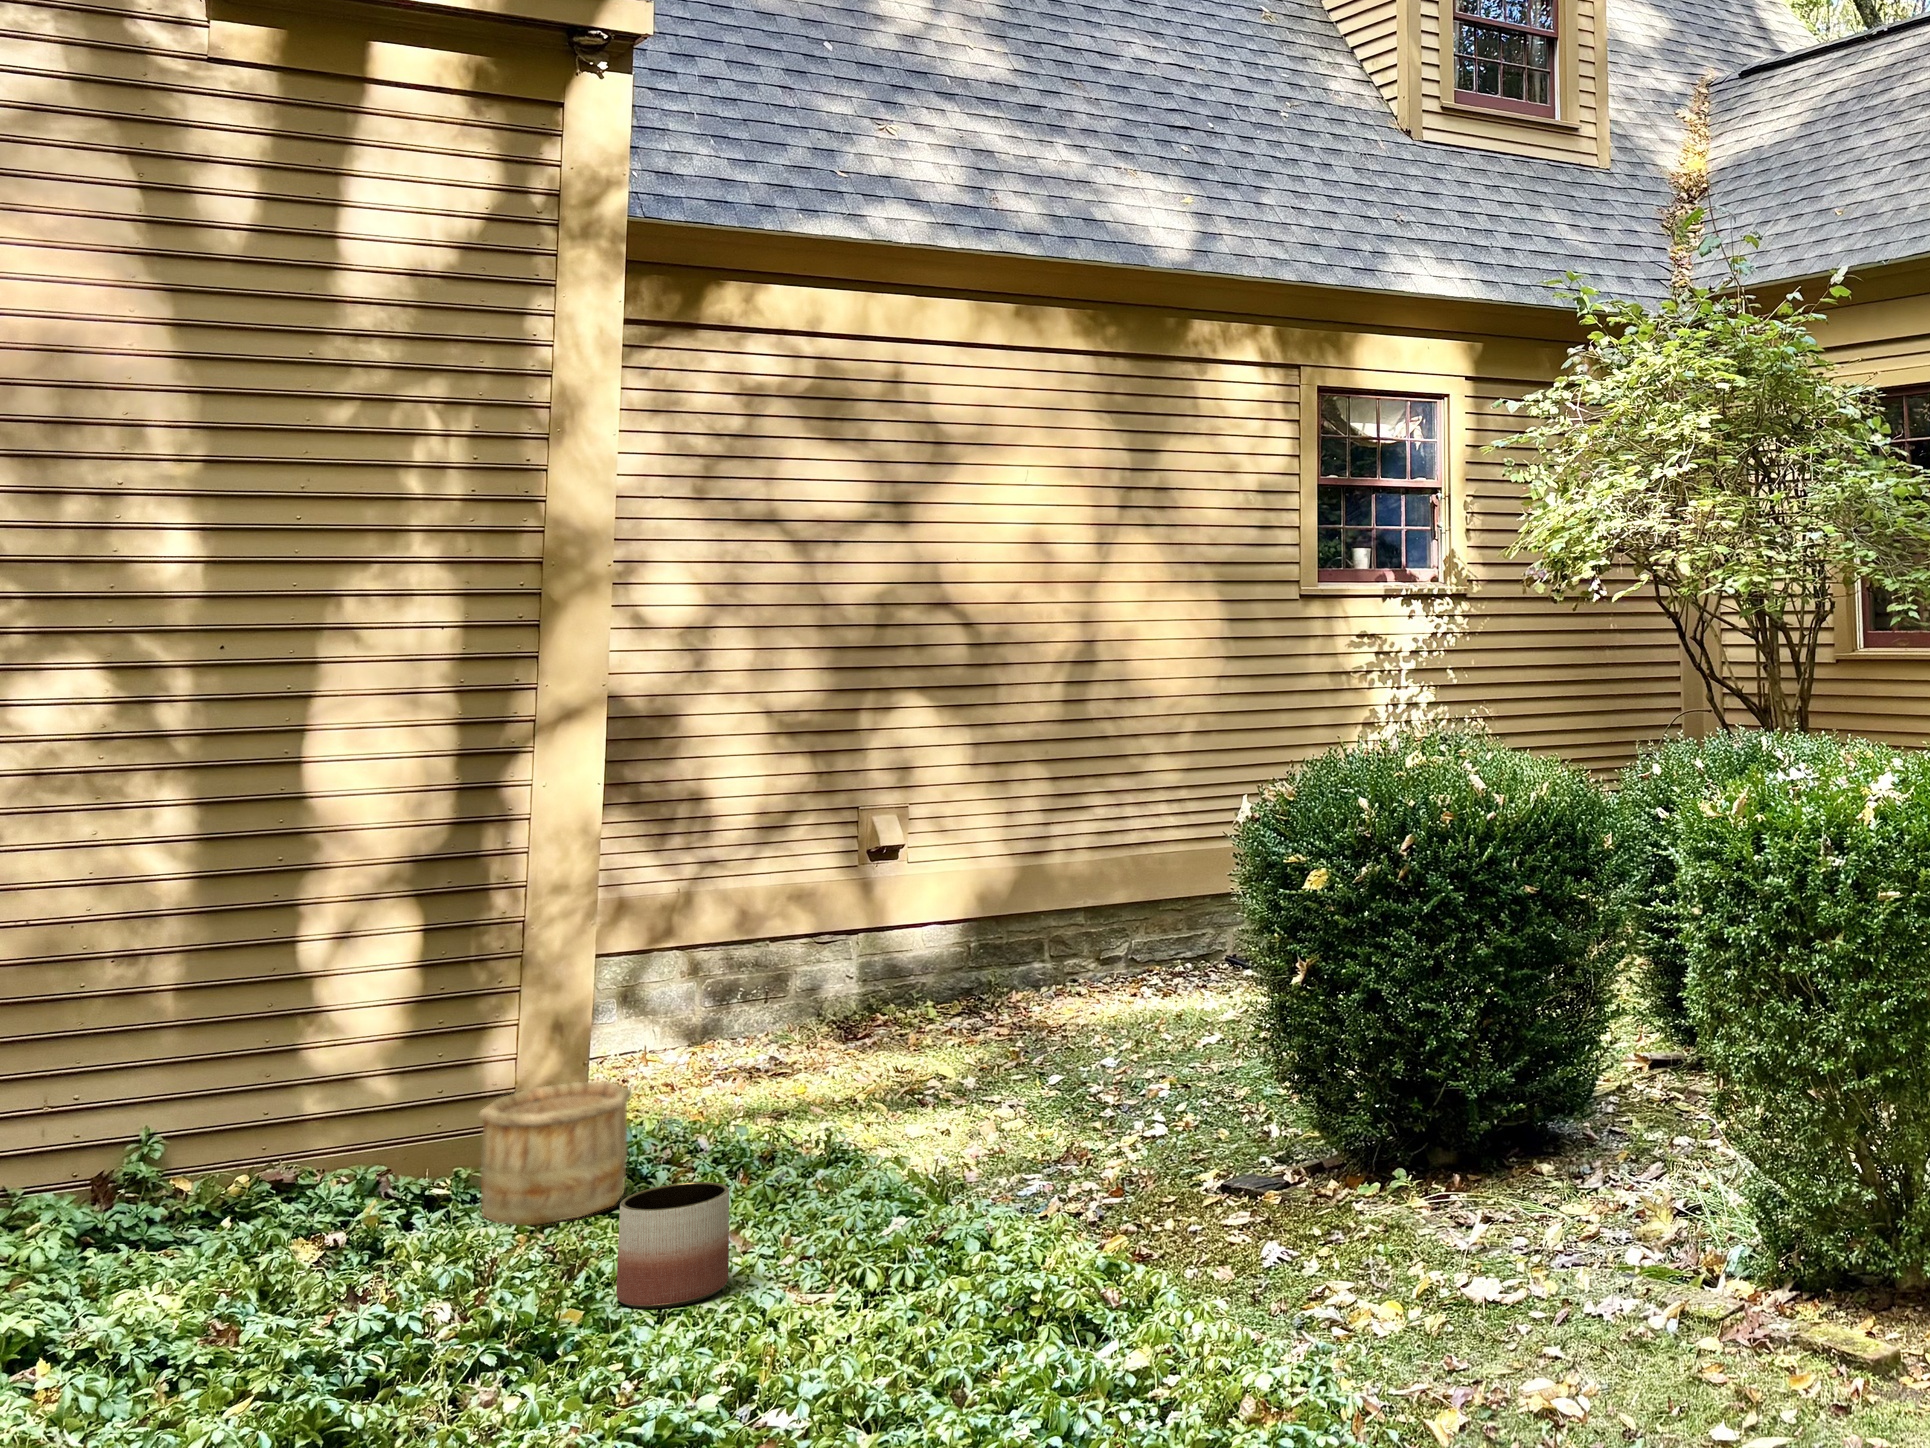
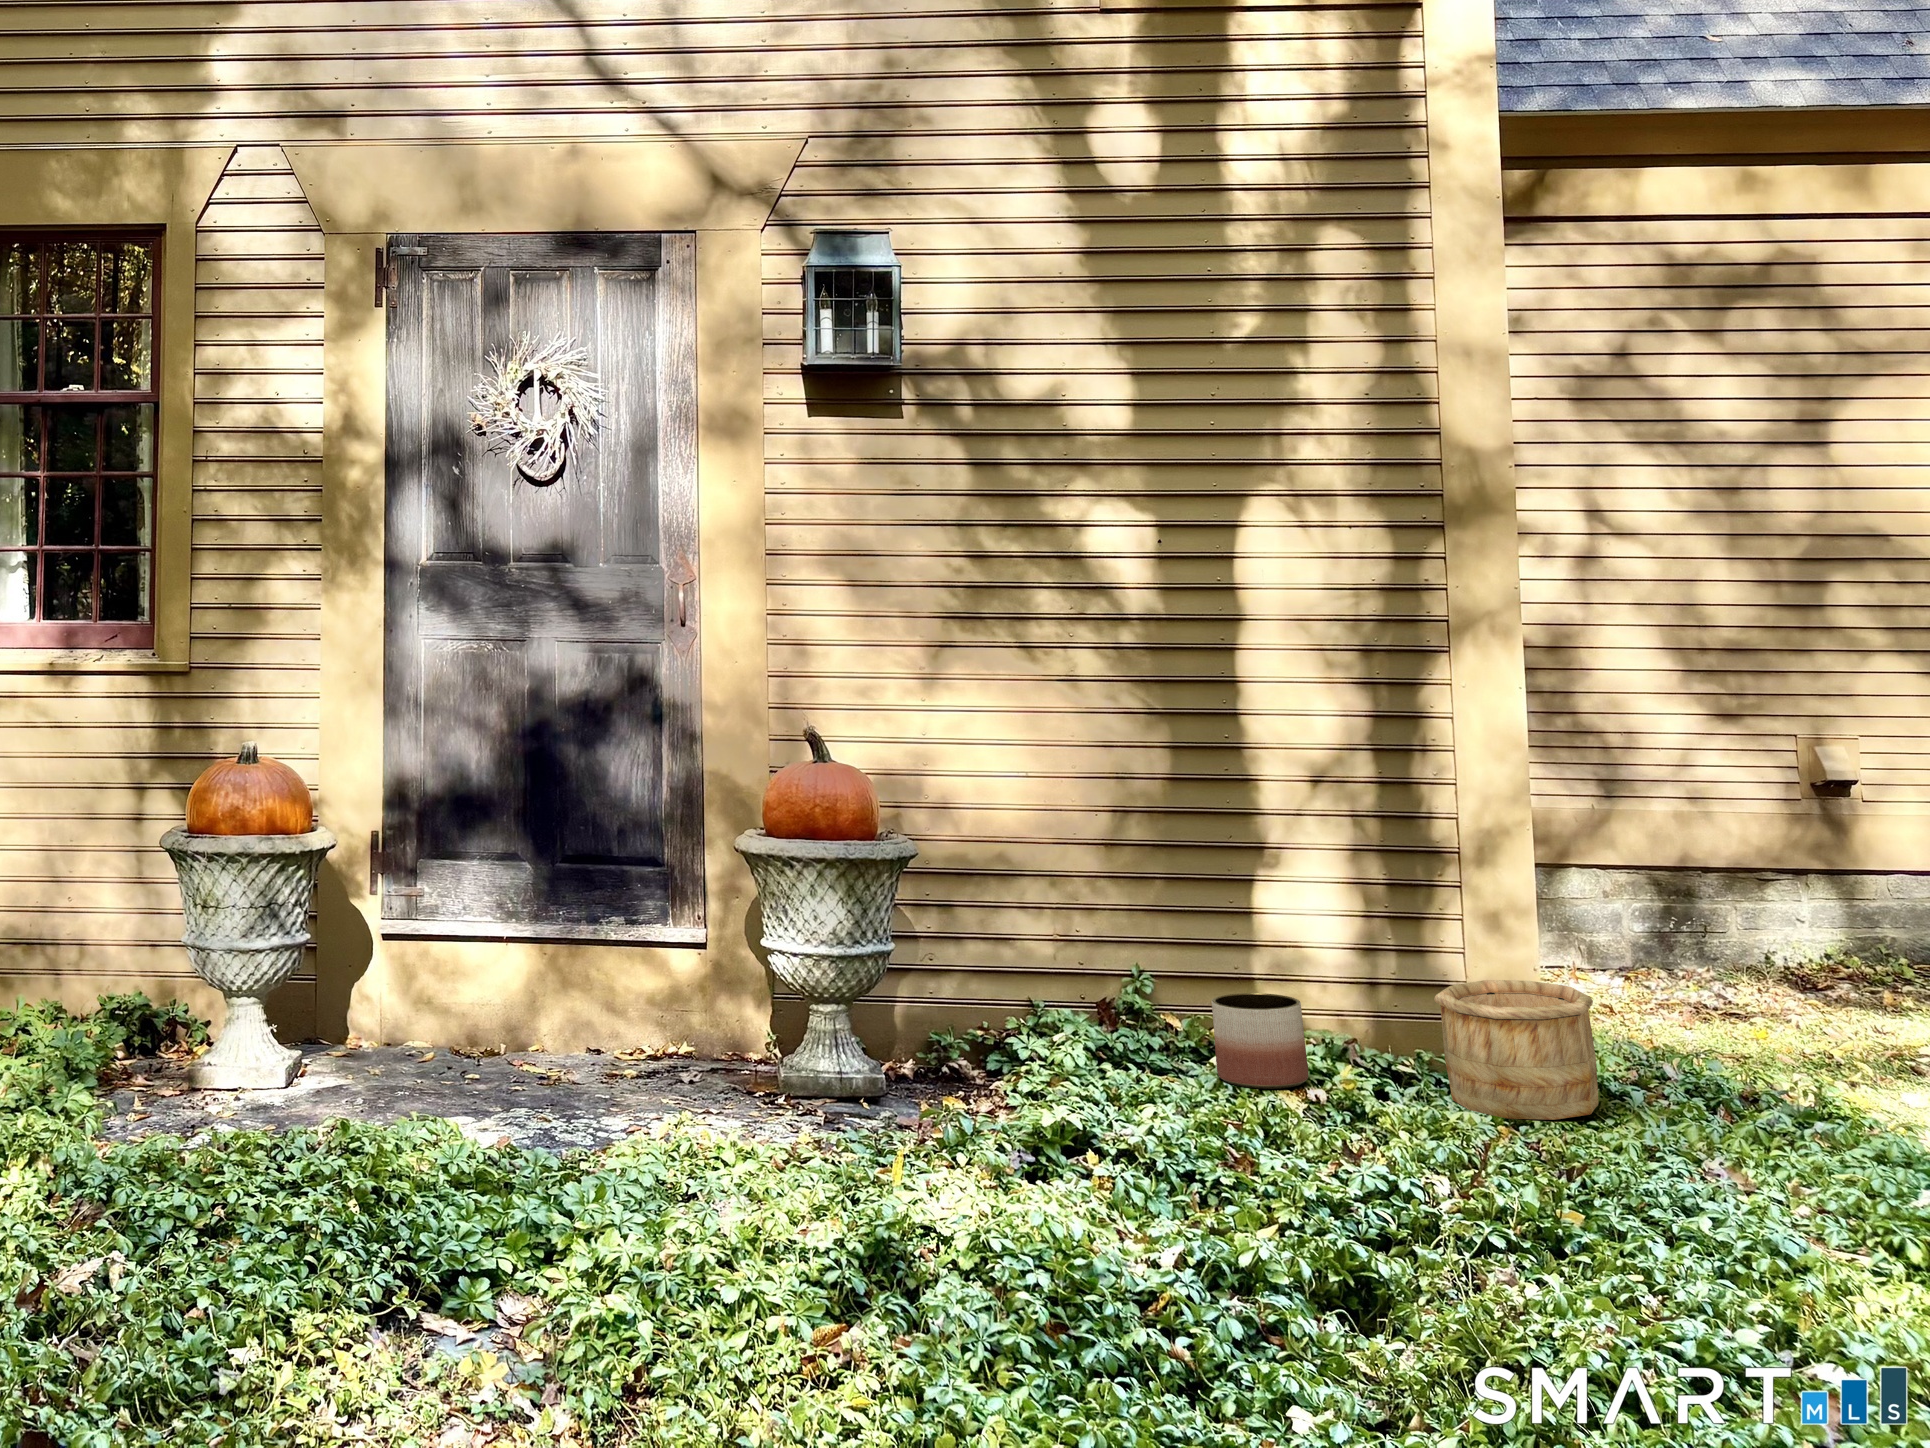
planter: present [617,1182,729,1309] -> present [1212,993,1308,1089]

